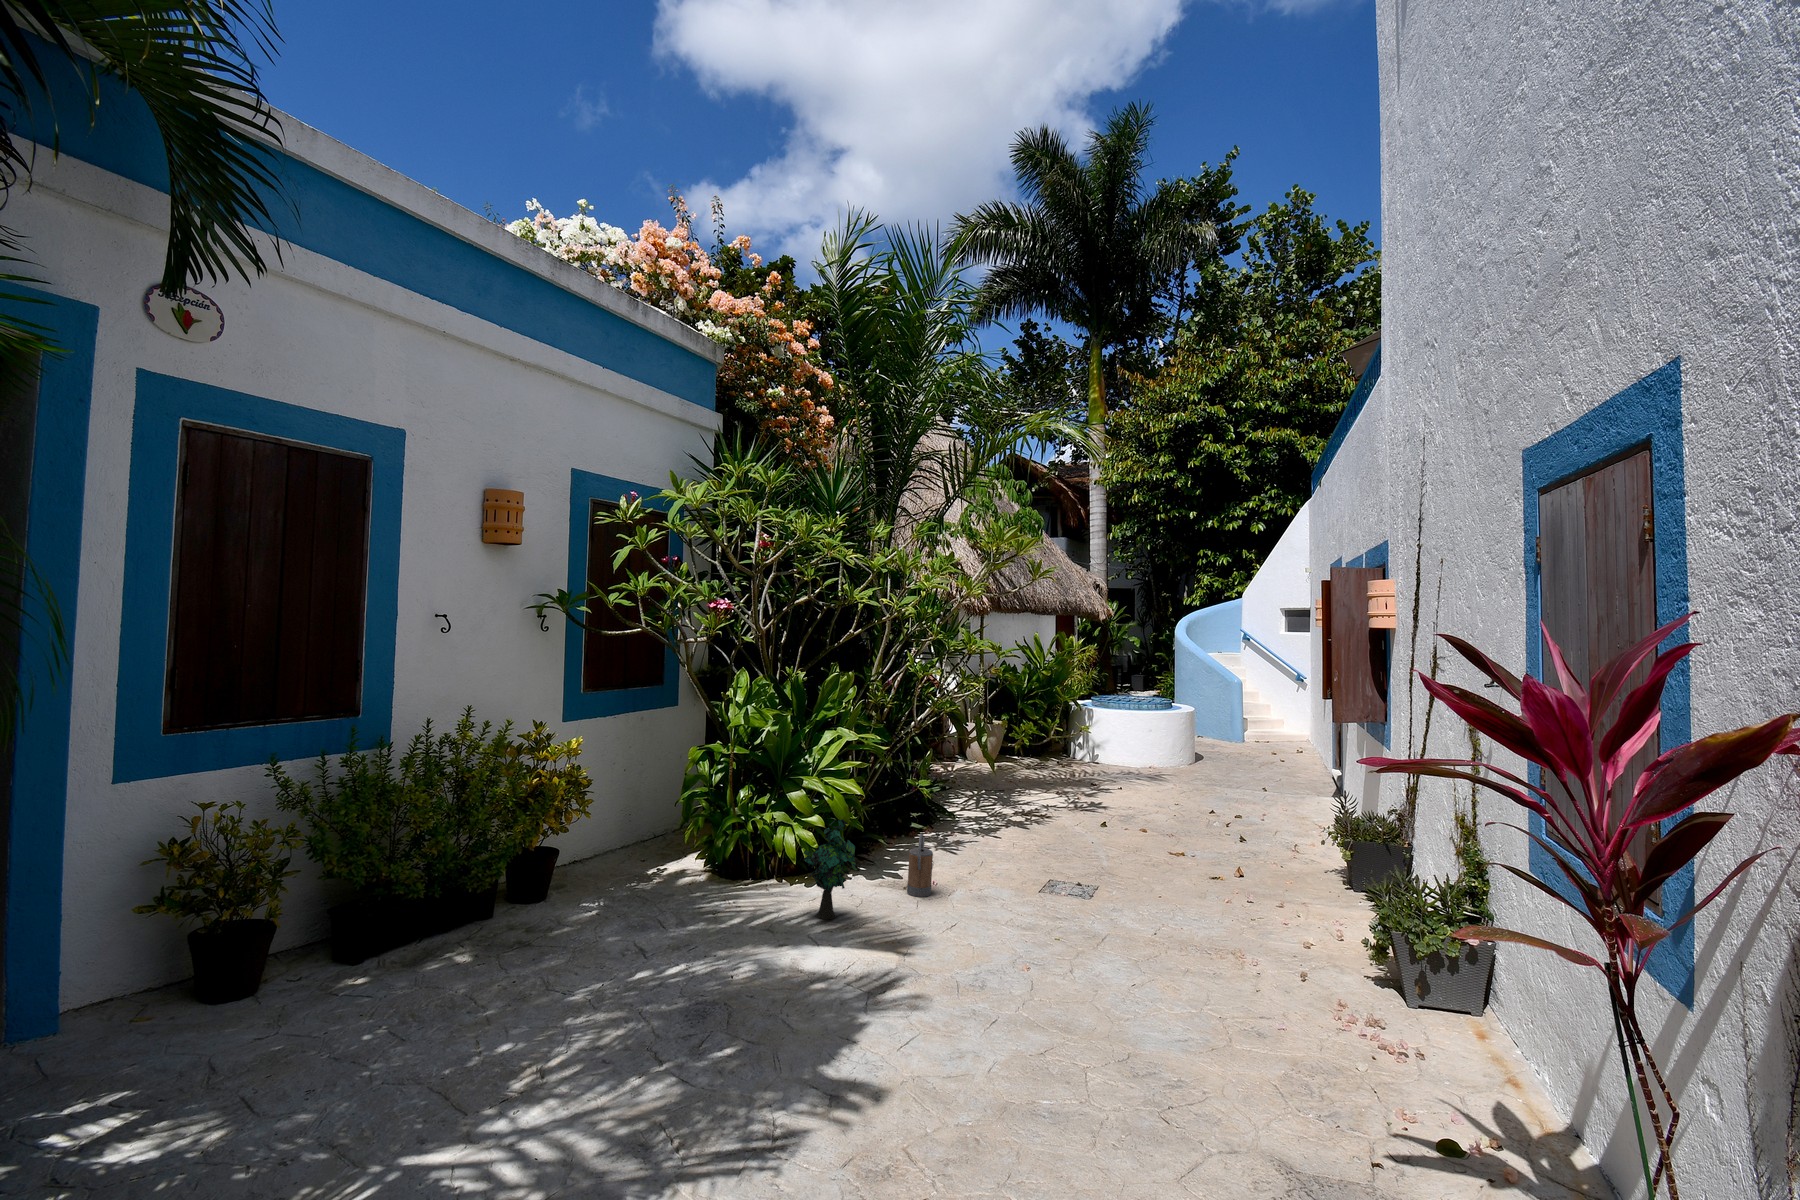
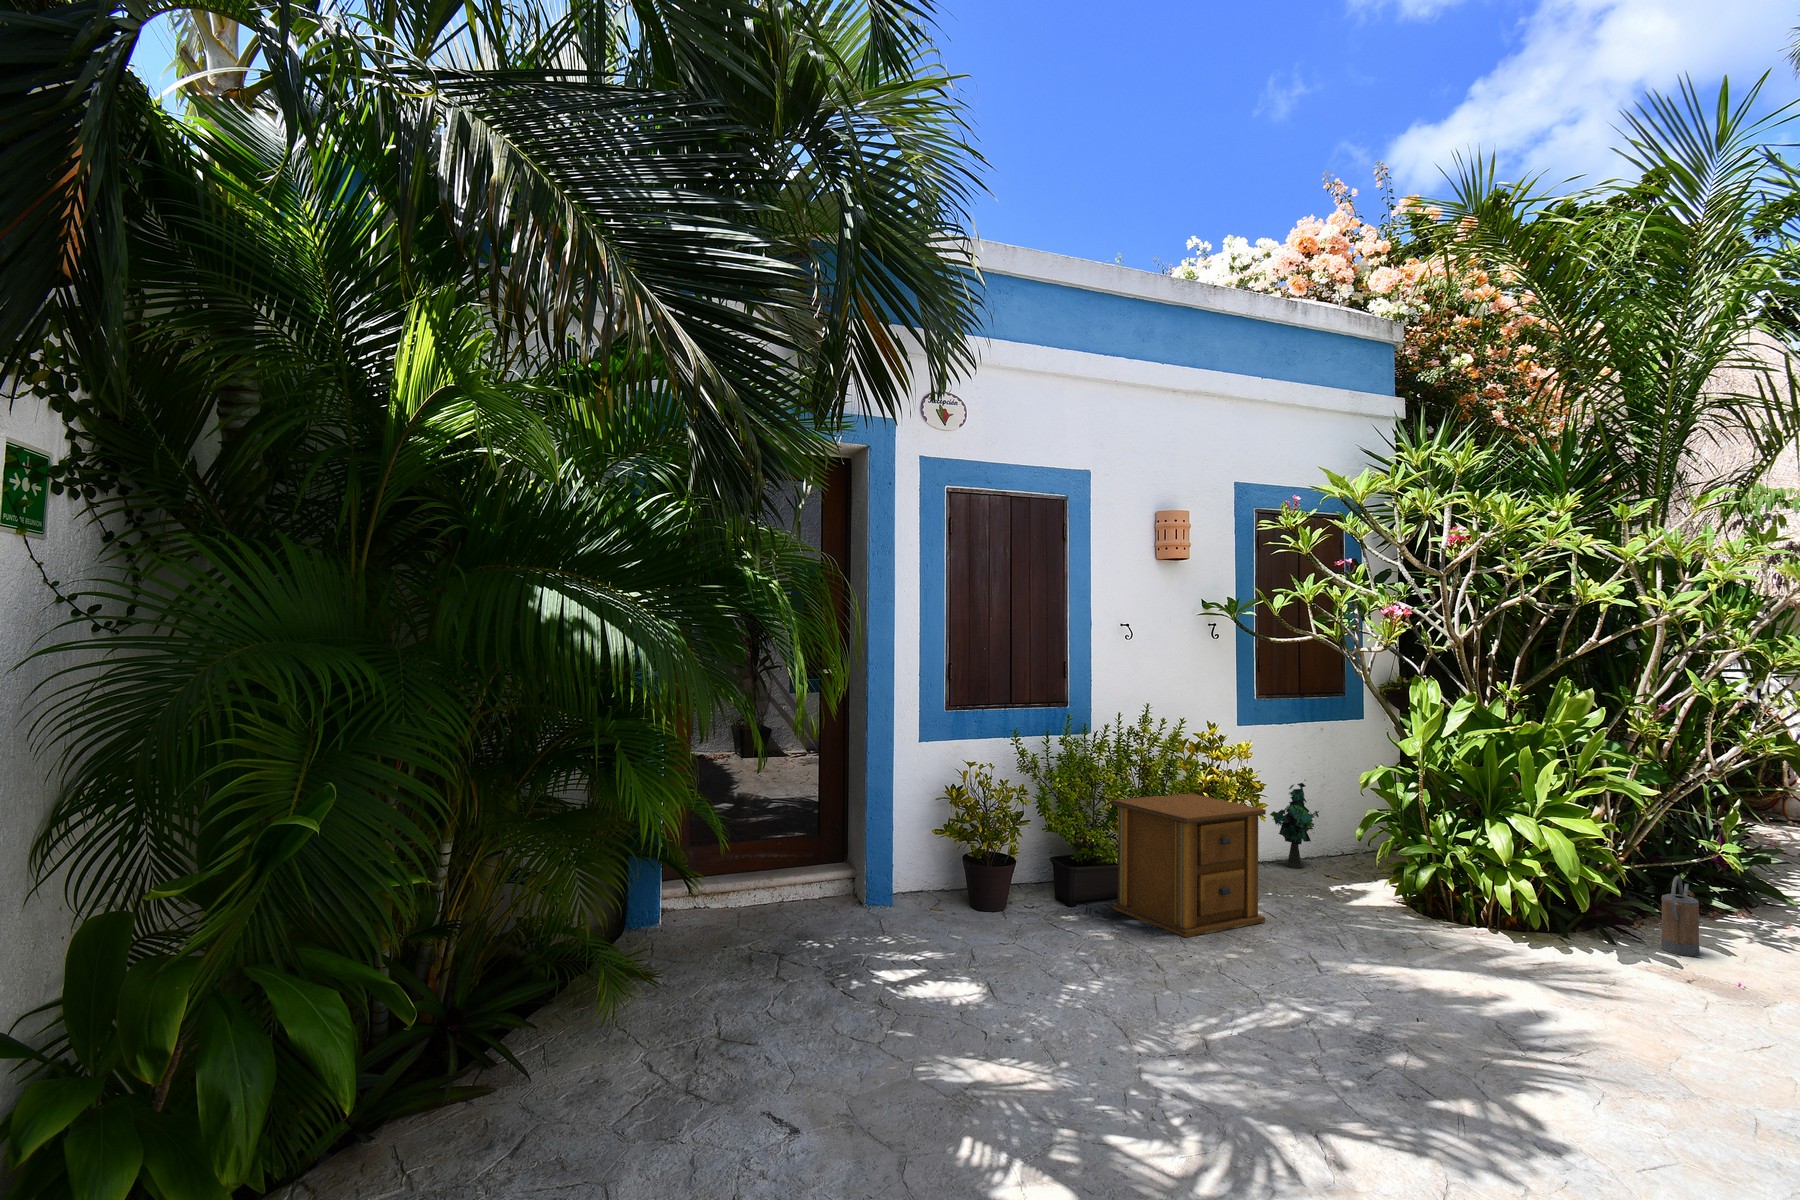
side table: none [409,805,599,981] -> present [1111,793,1266,937]
decorative plant: present [803,819,857,919] -> present [1270,783,1319,868]

